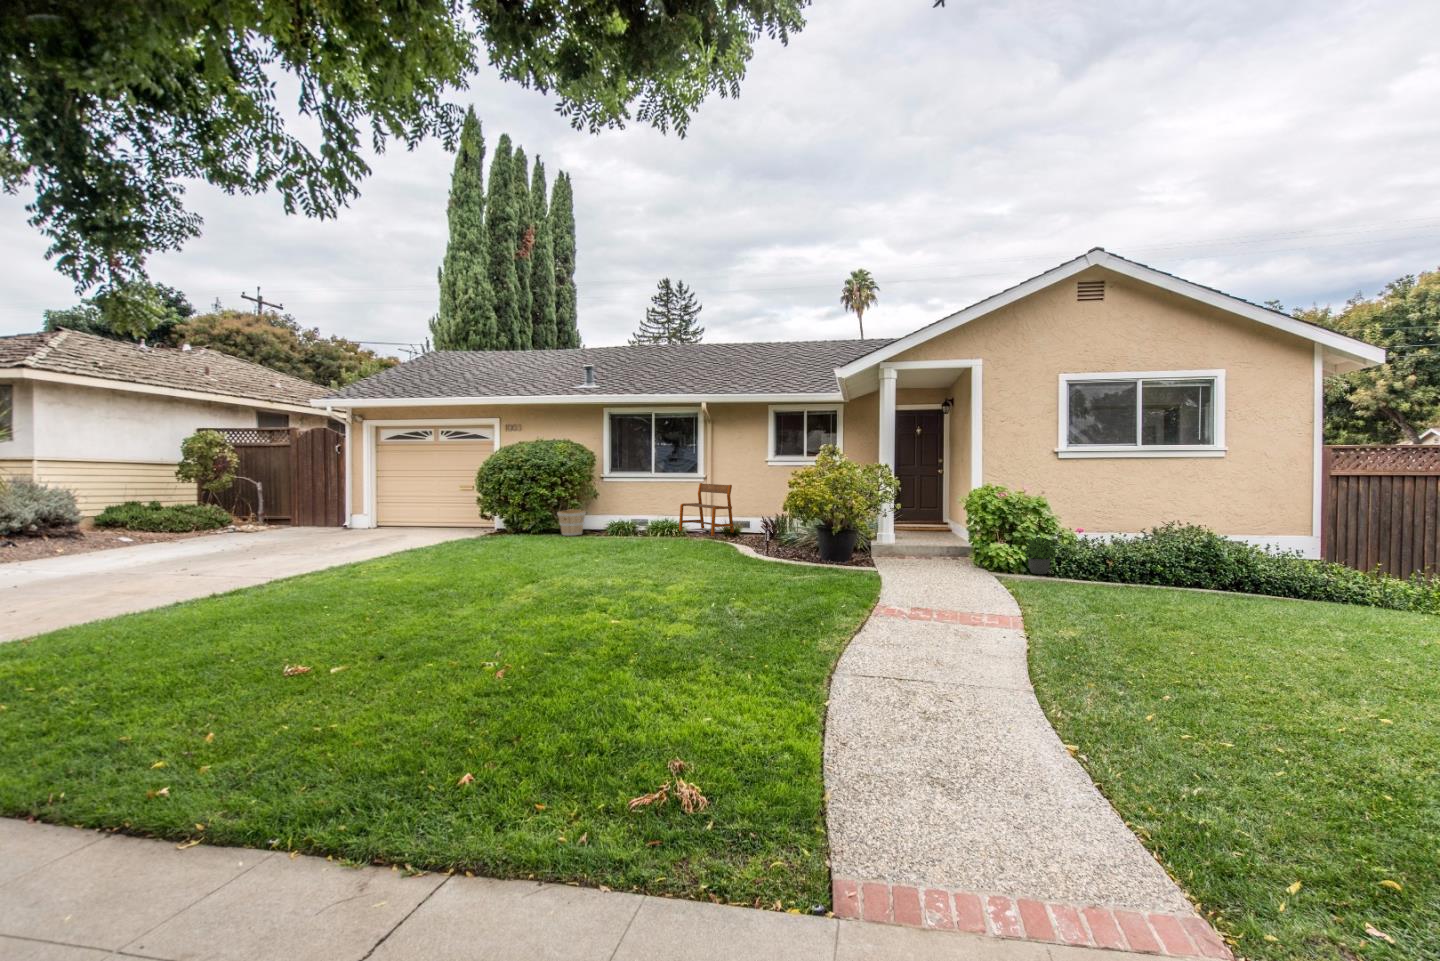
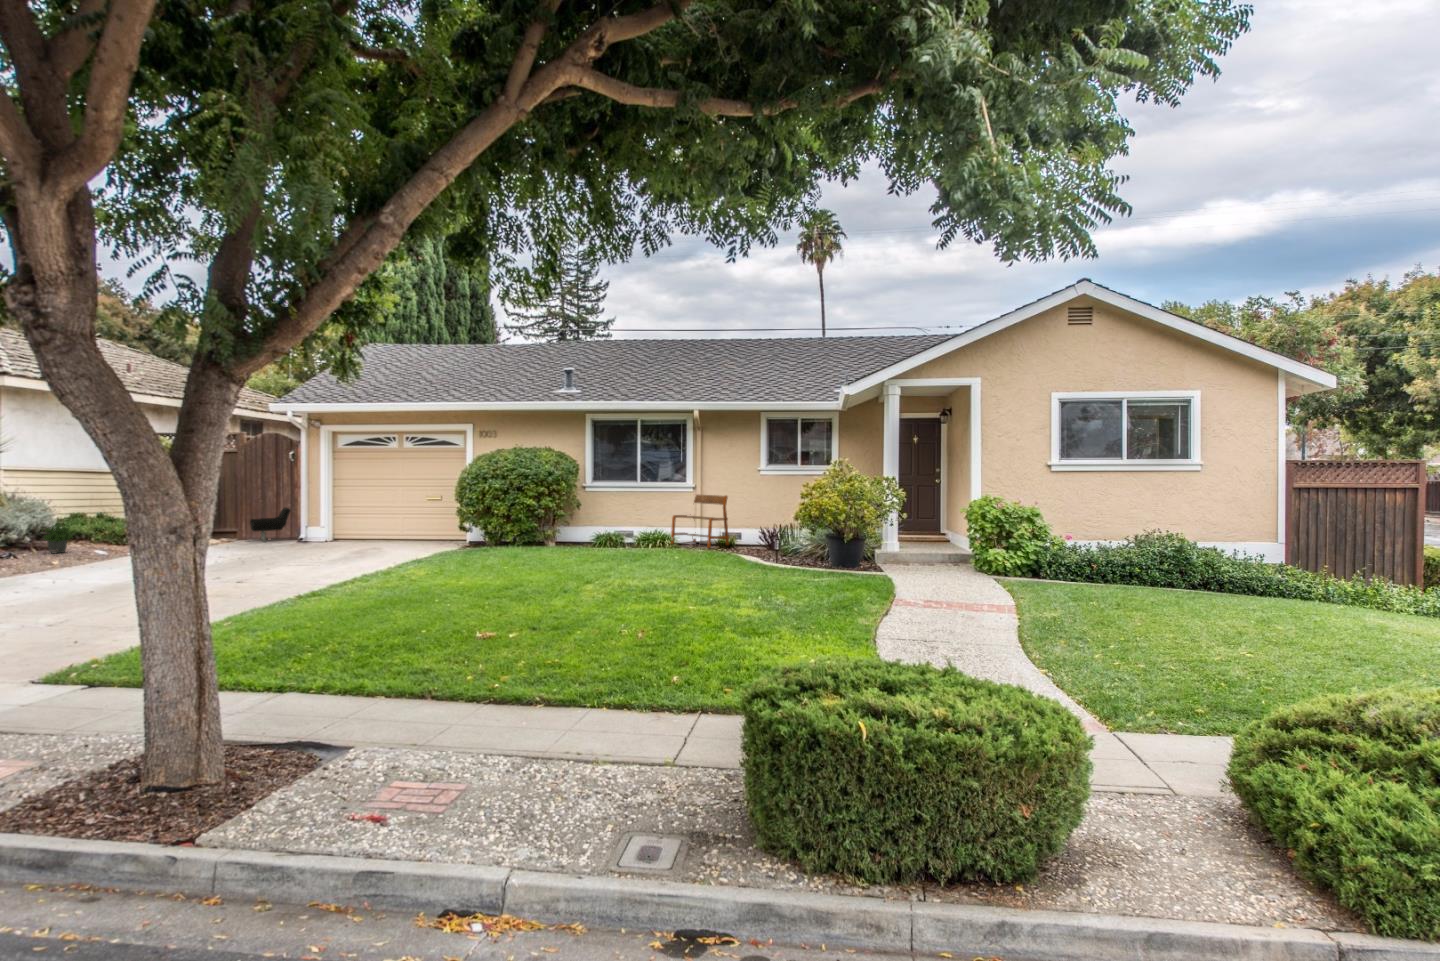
lounge chair: none [296,497,338,528] -> present [250,508,290,542]
wooden bucket: present [557,510,585,536] -> none [544,521,575,548]
potted plant: present [1023,537,1057,574] -> present [43,525,72,553]

